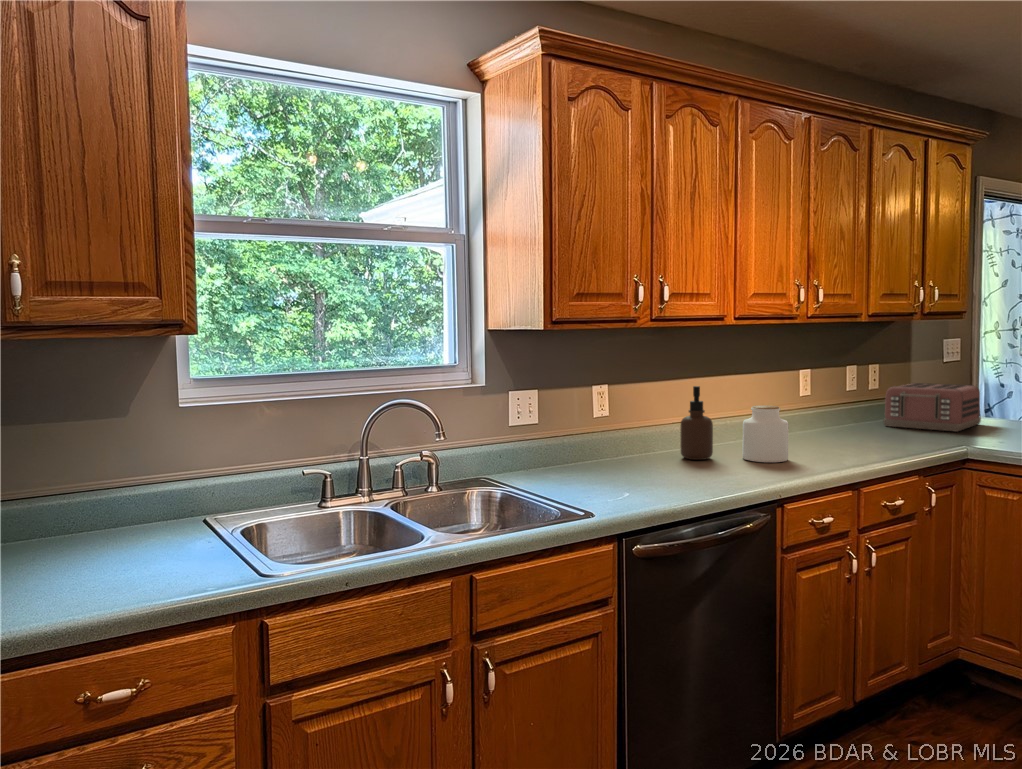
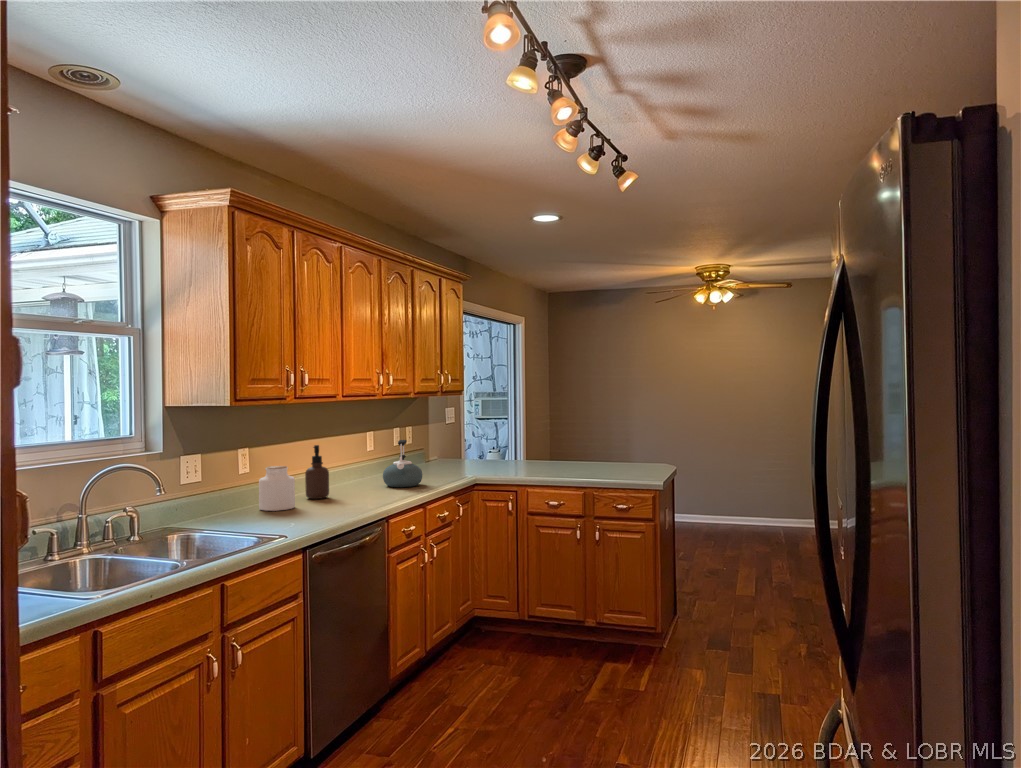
toaster: present [883,383,981,431] -> none [419,439,474,469]
kettle: none [805,384,866,454] -> present [383,440,422,487]
jar: present [742,405,789,462] -> present [259,466,295,511]

